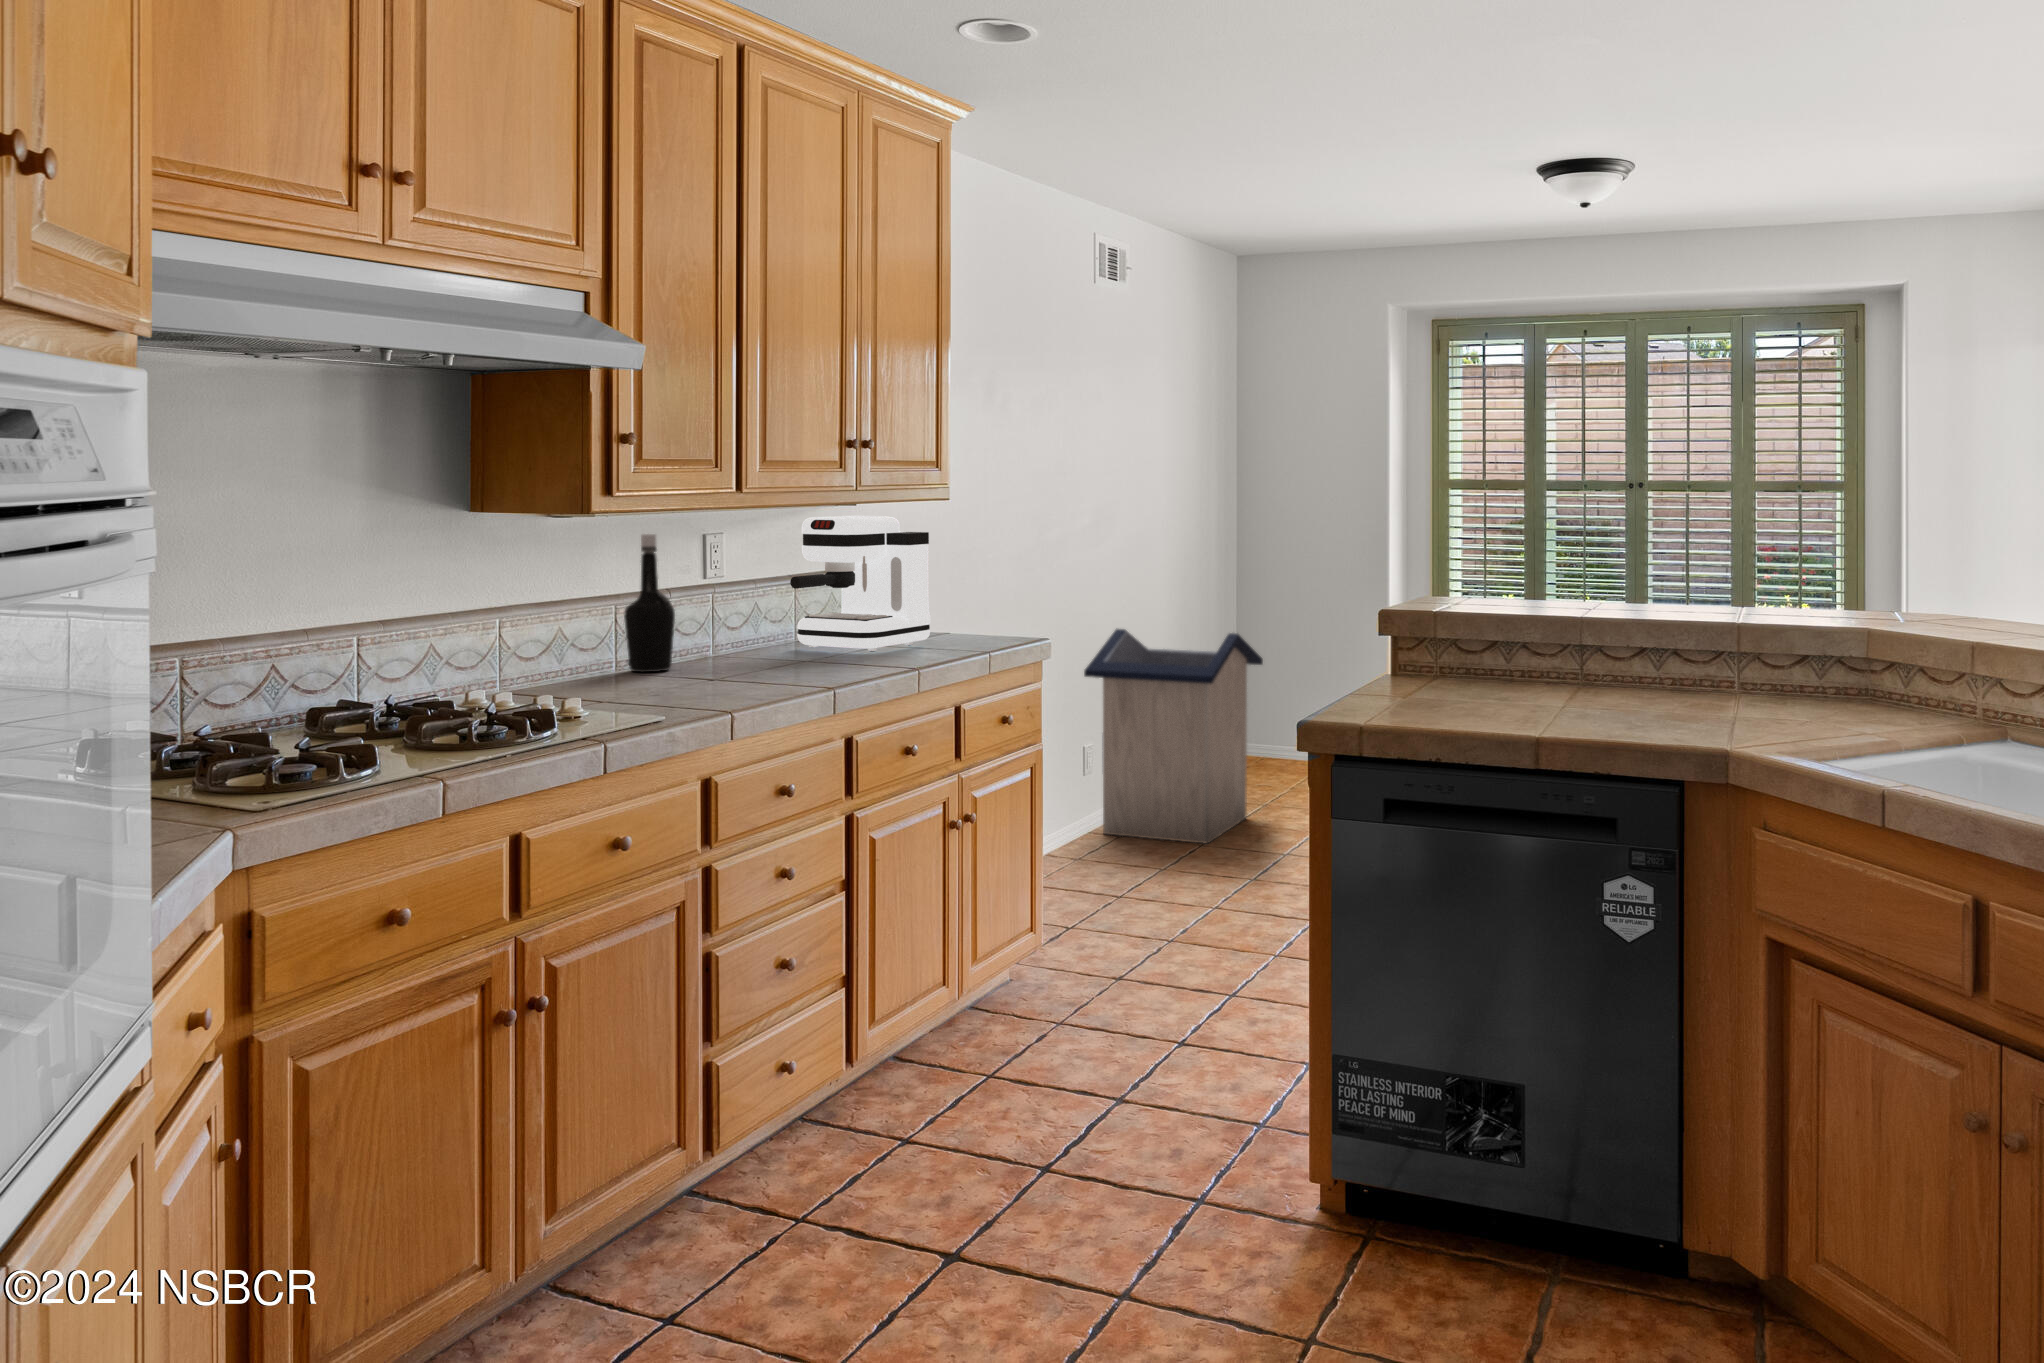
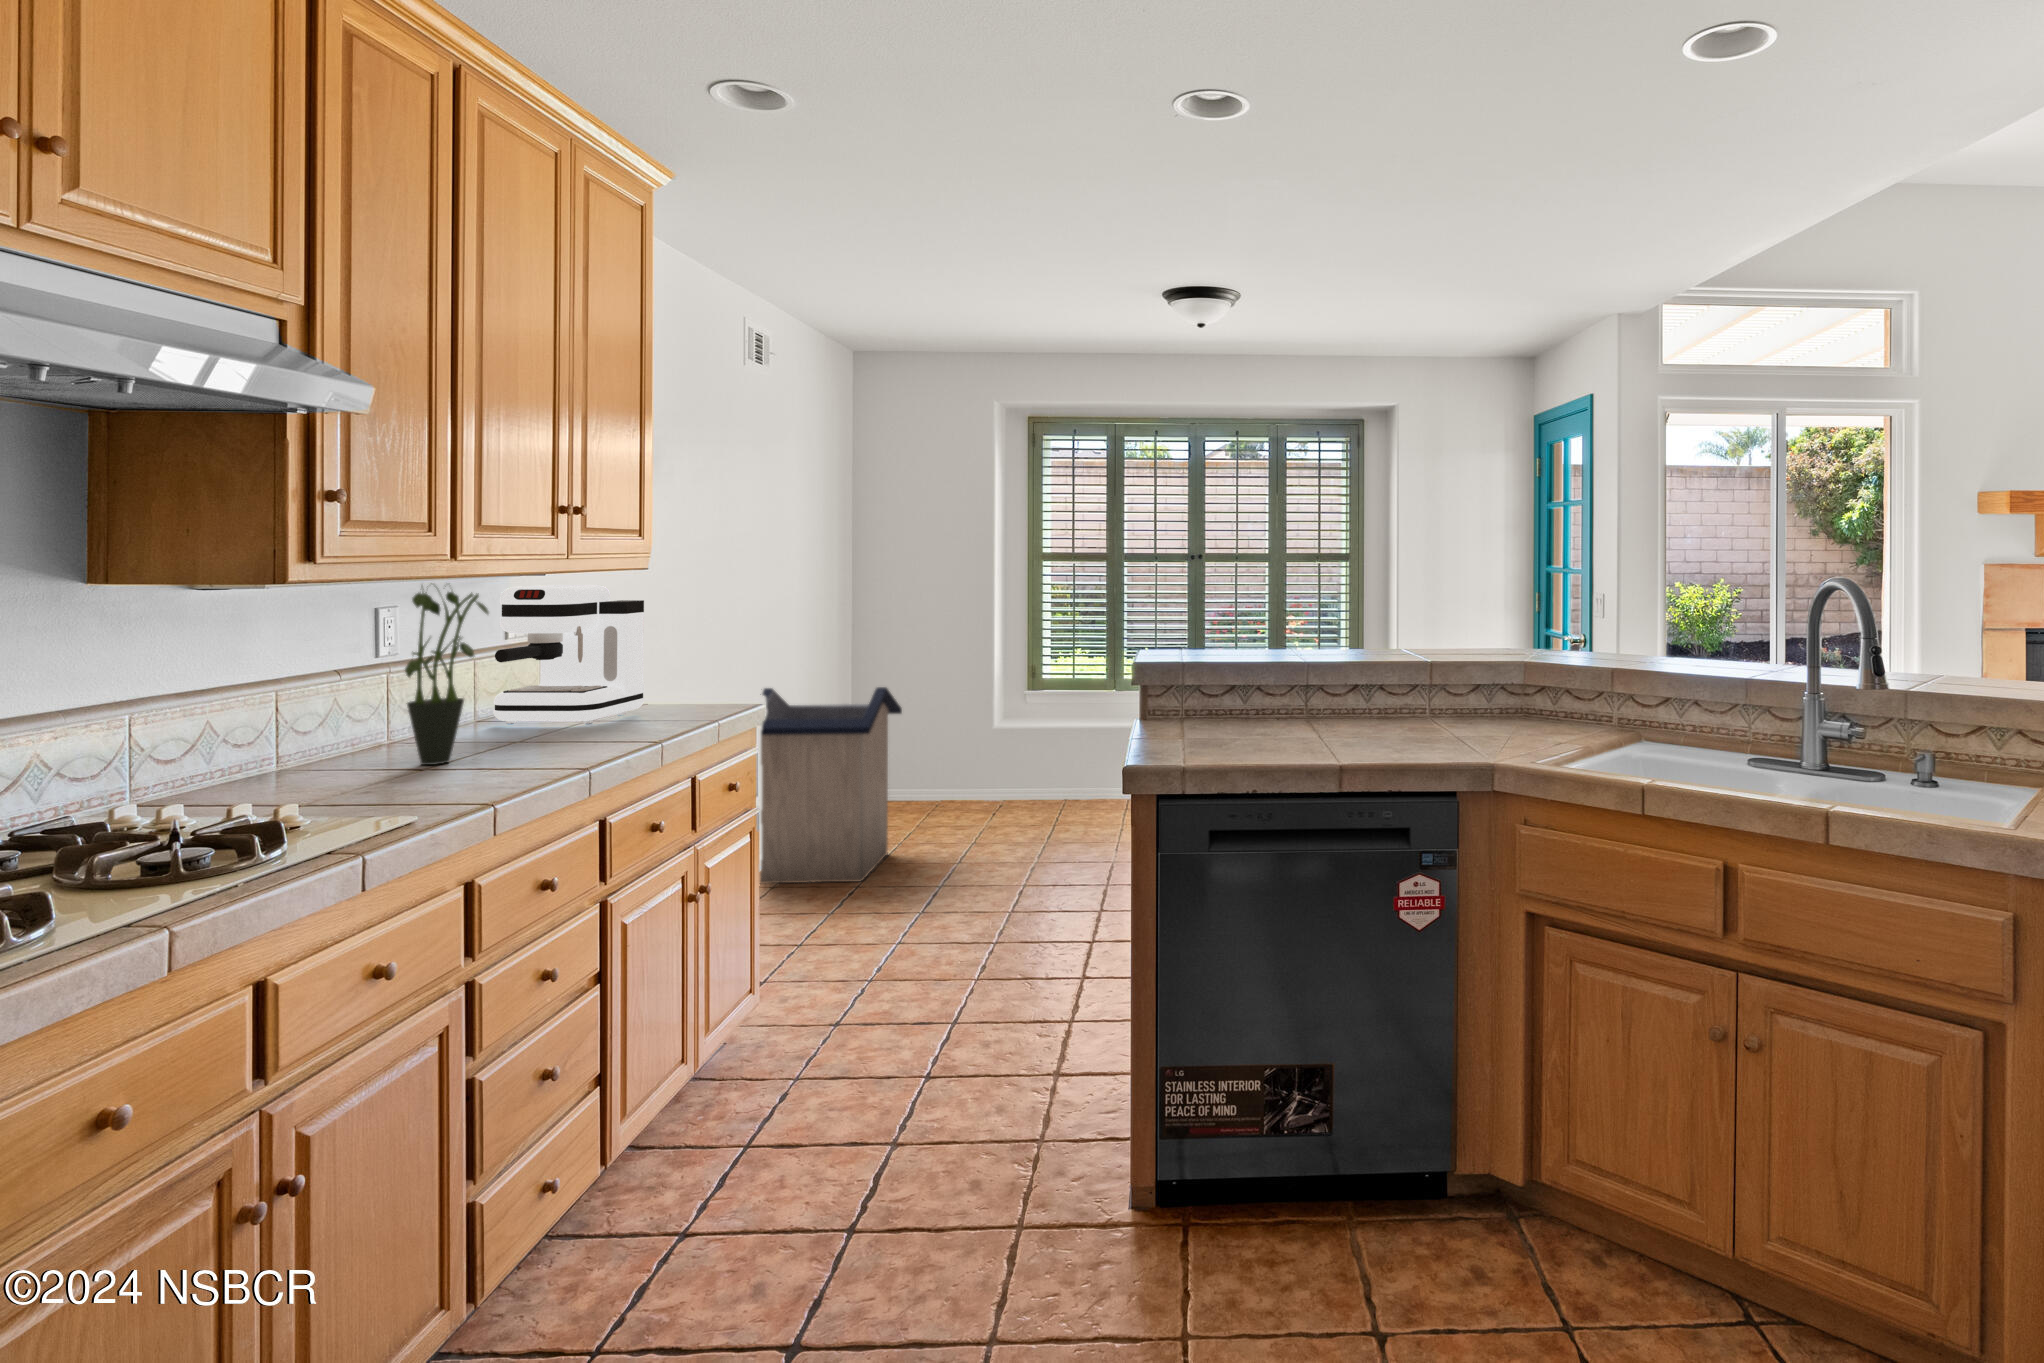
potted plant: none [685,513,754,678] -> present [405,589,489,765]
bottle: present [624,534,675,672] -> none [305,608,372,764]

